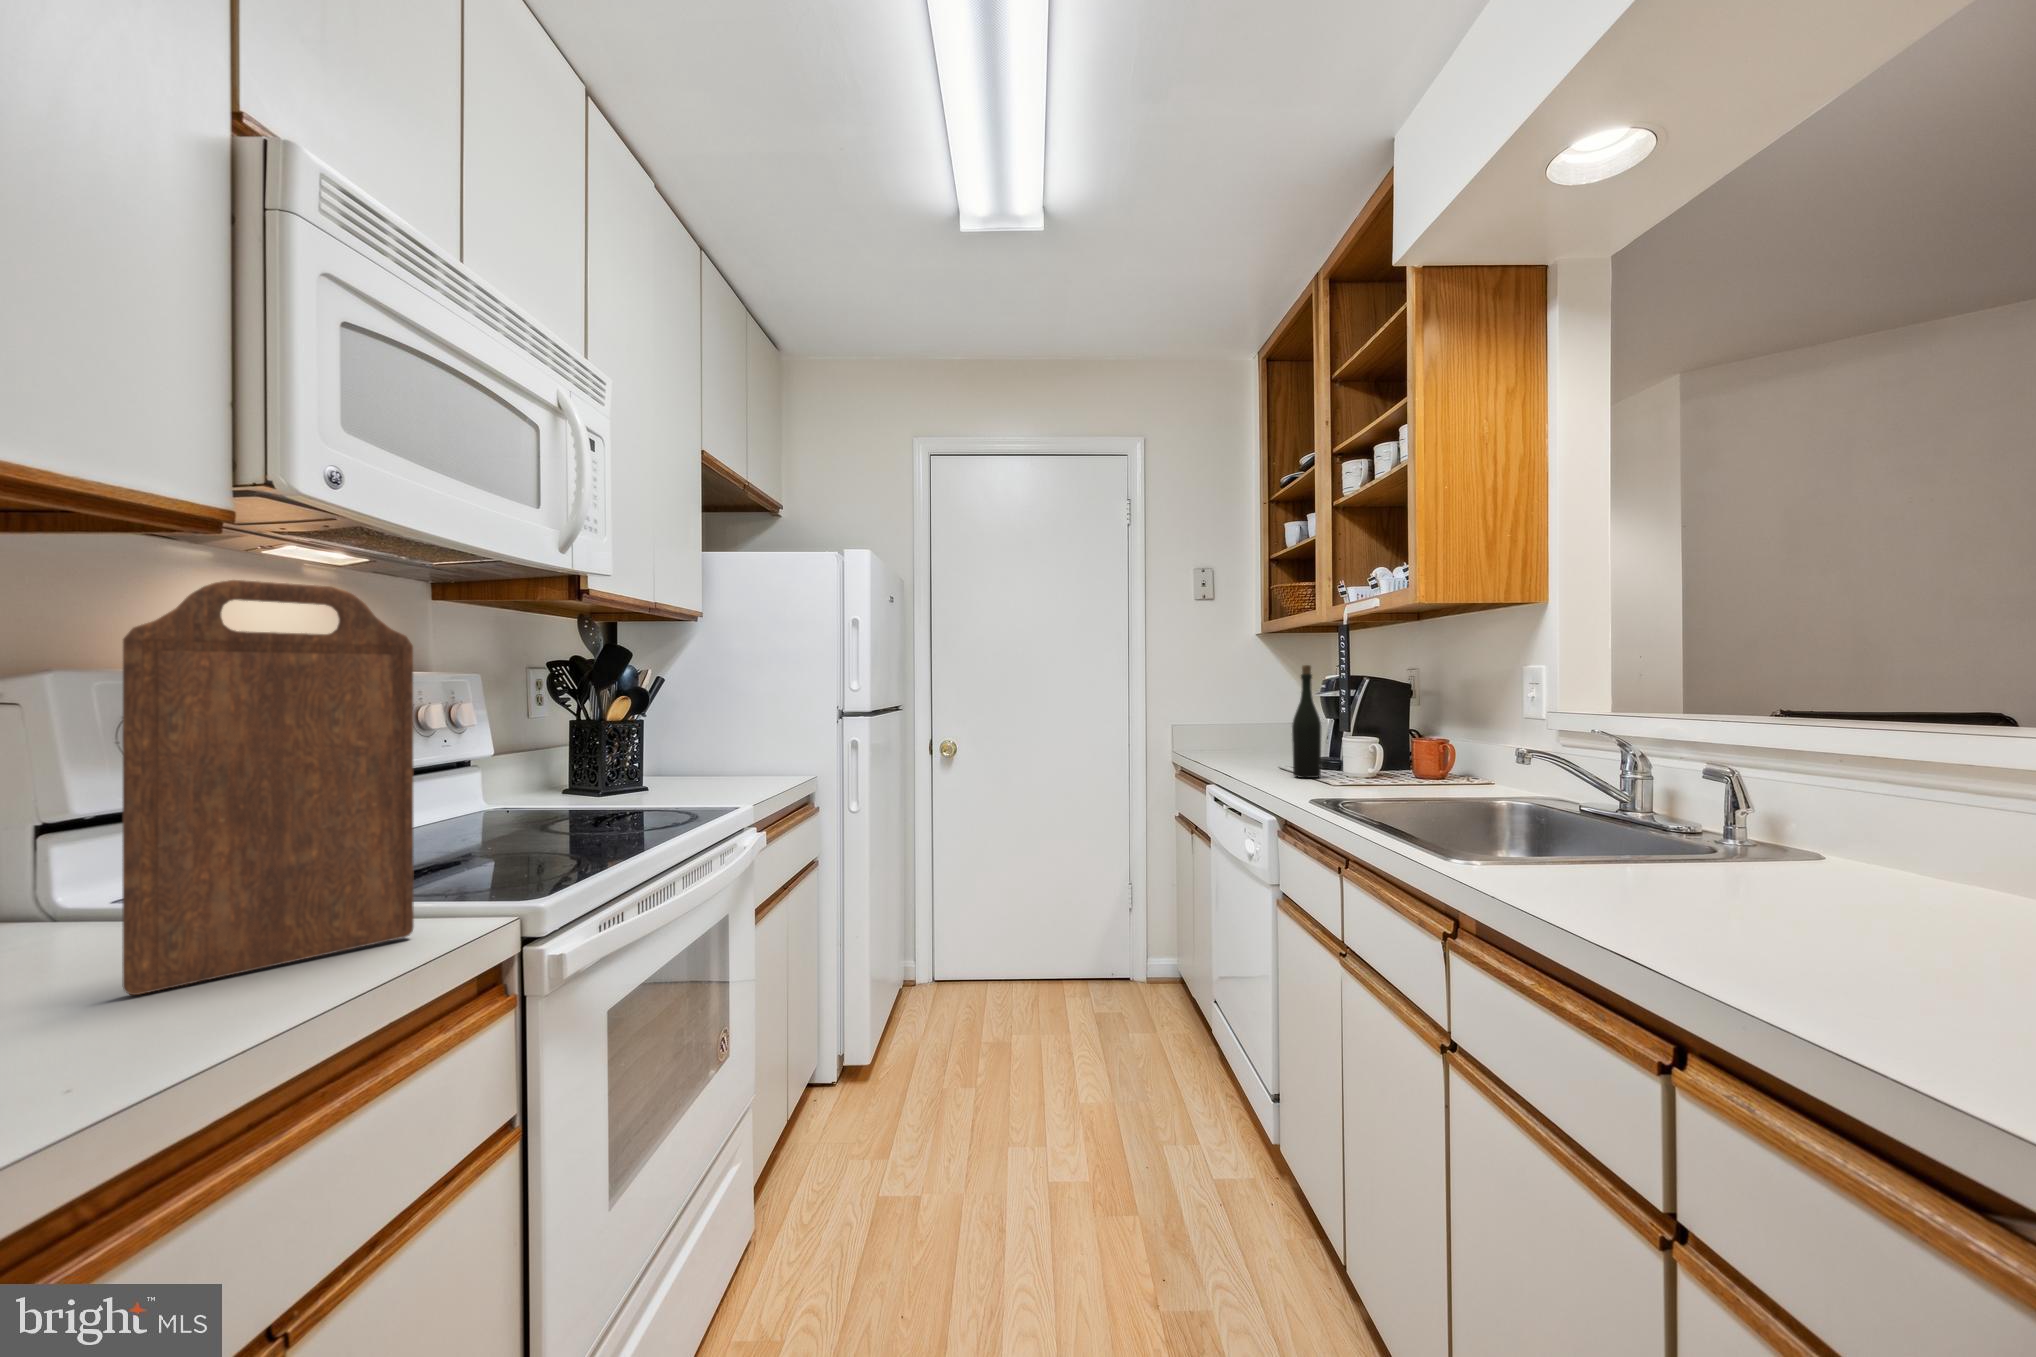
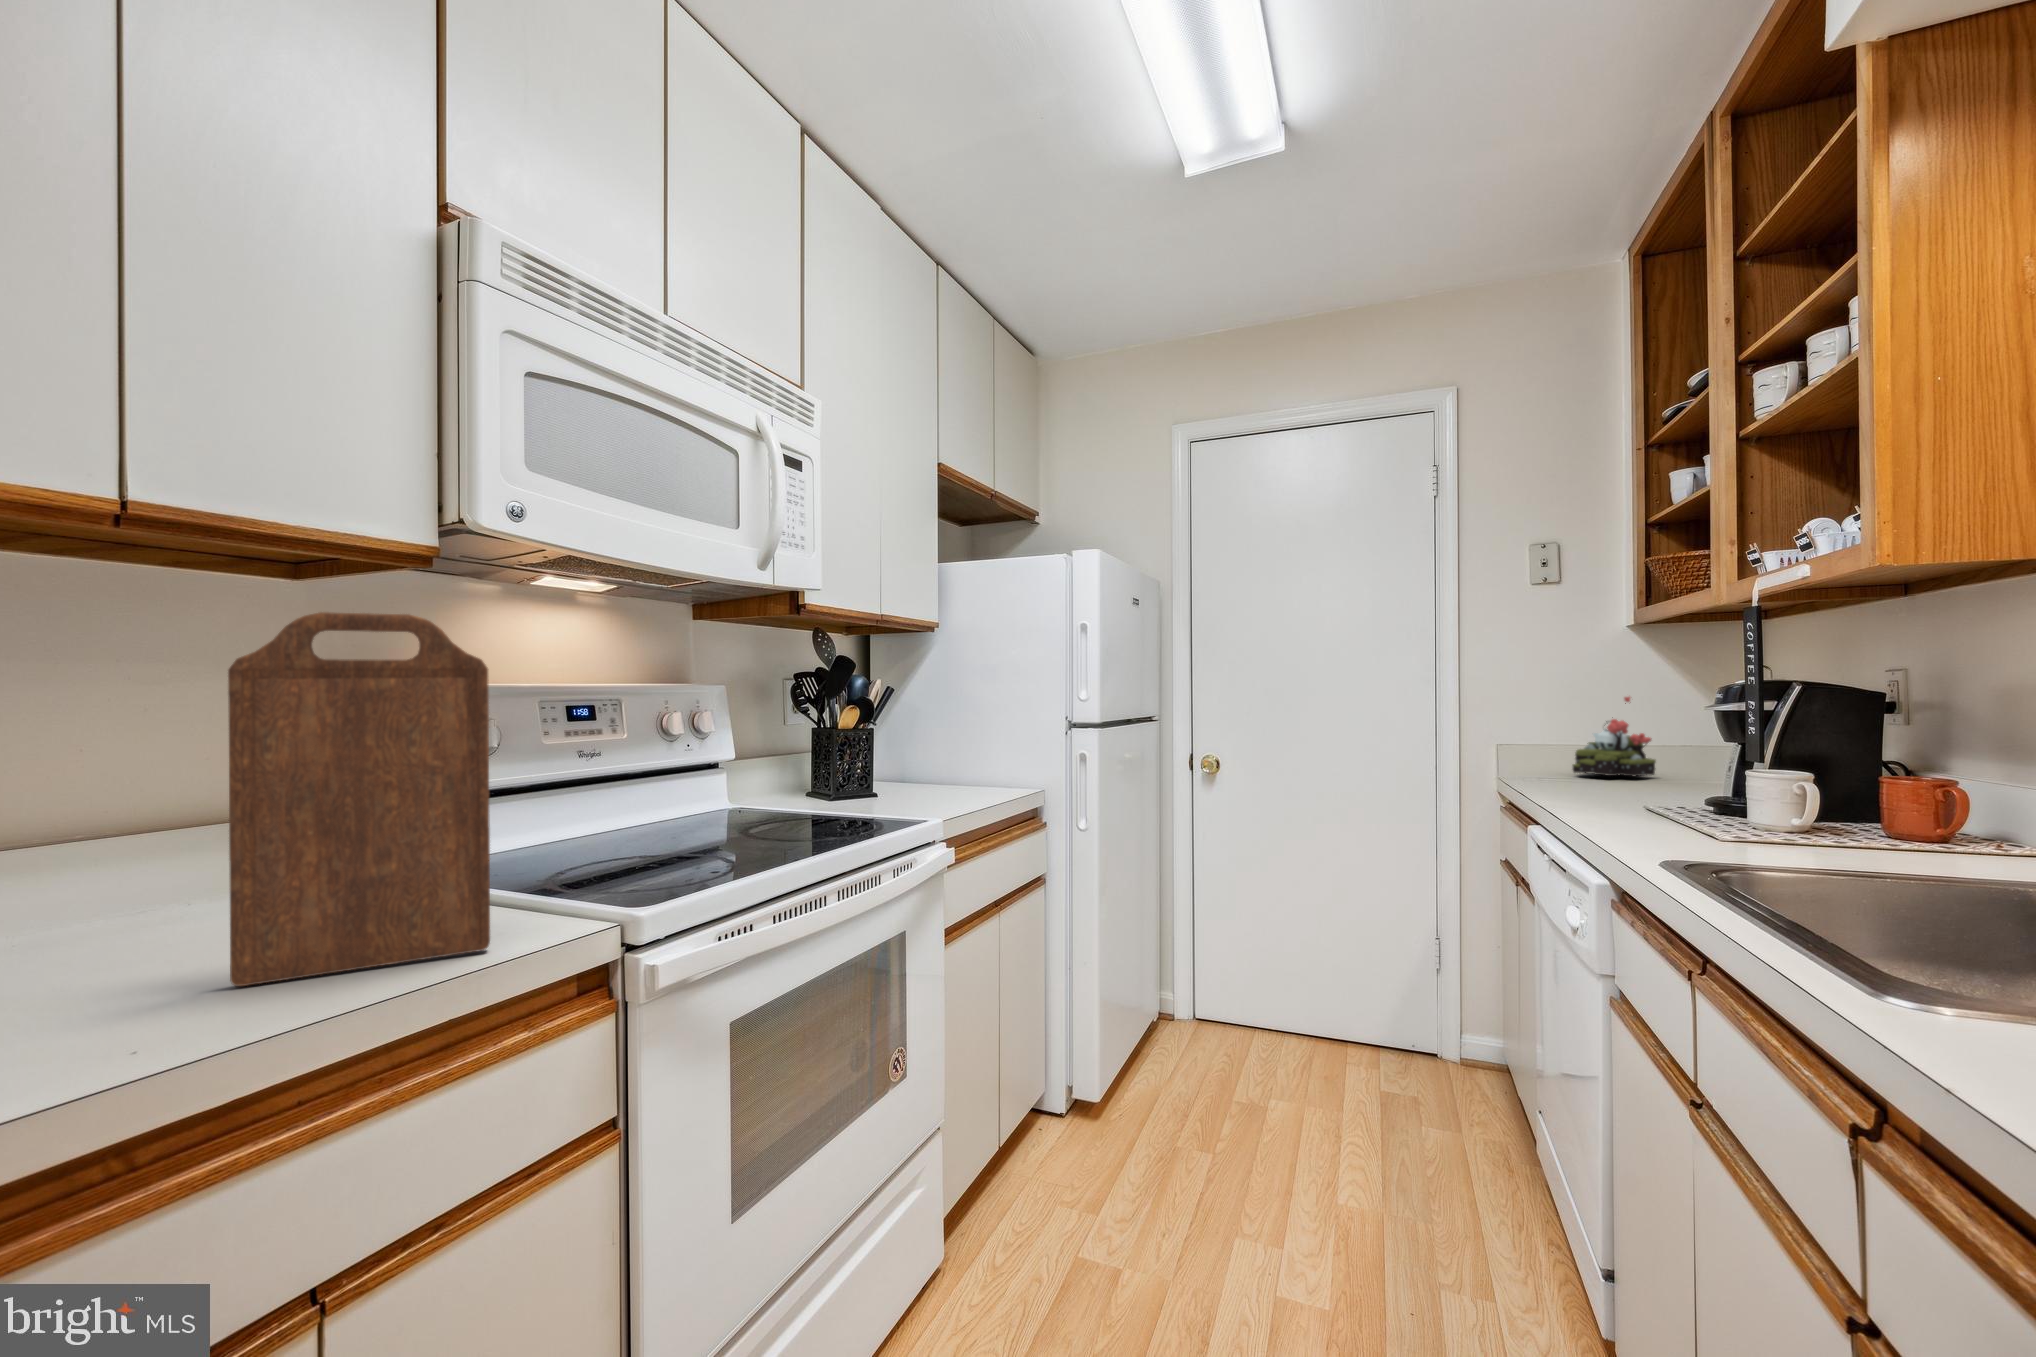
bottle: present [1292,665,1321,778] -> none [1659,665,1710,825]
plant: none [1222,683,1274,751] -> present [1573,697,1656,777]

